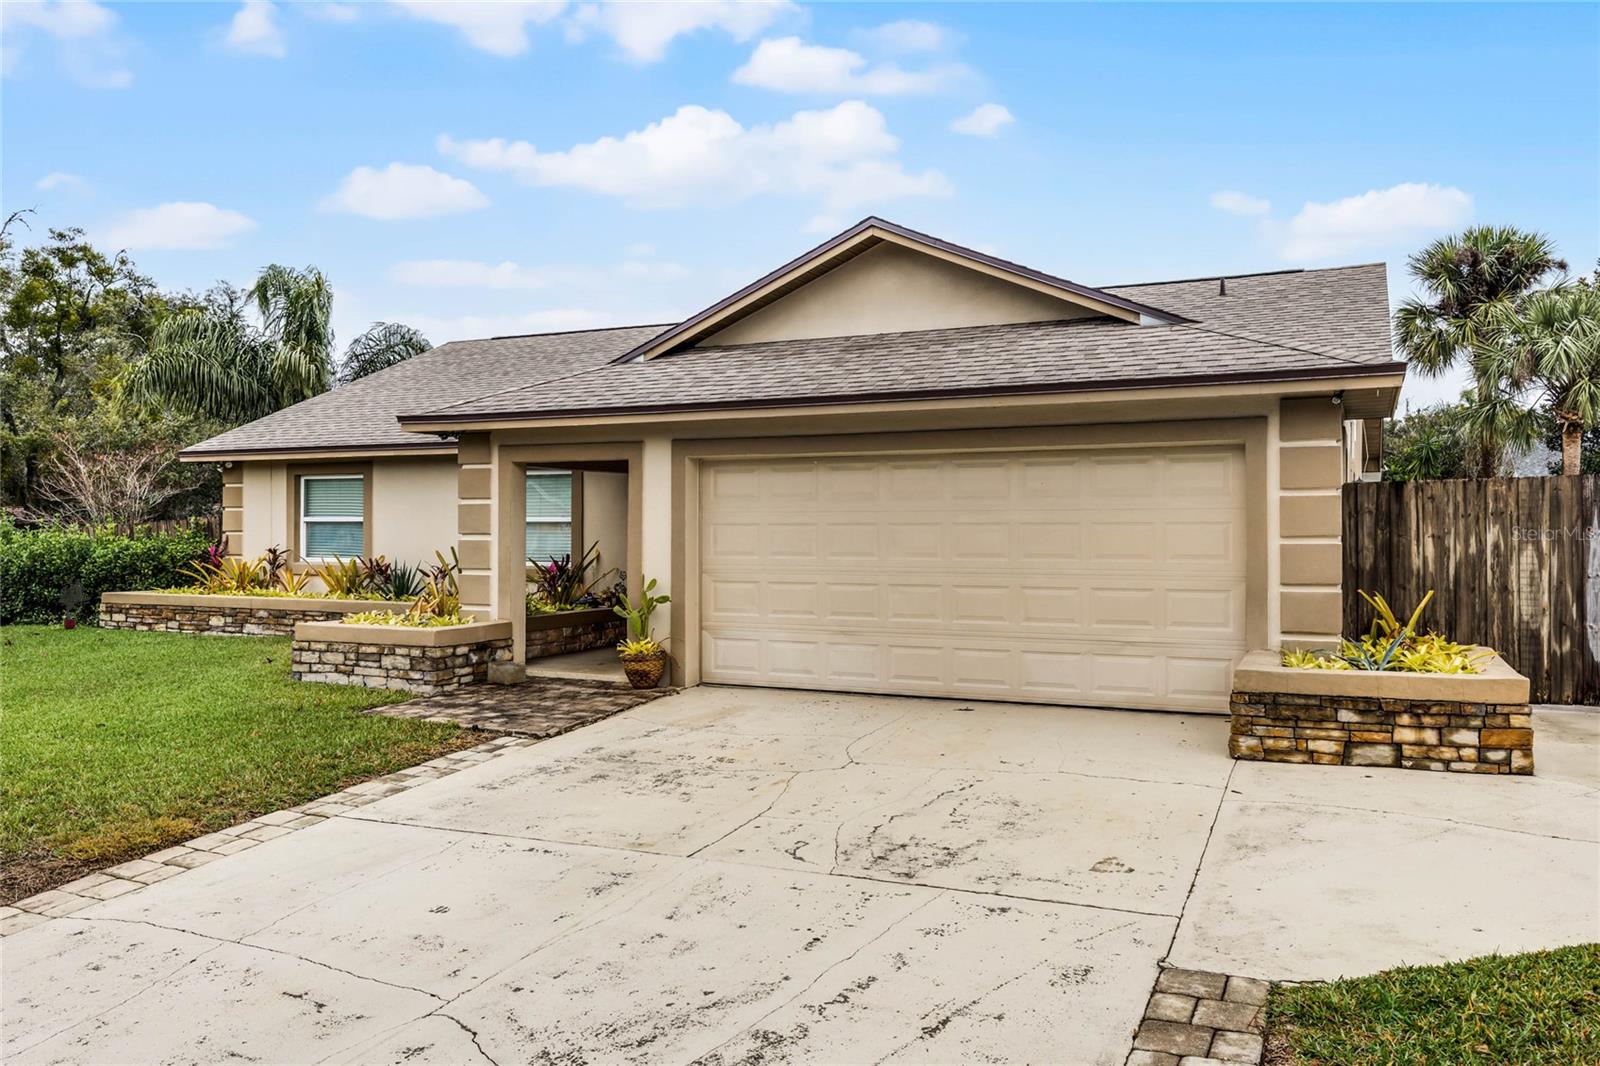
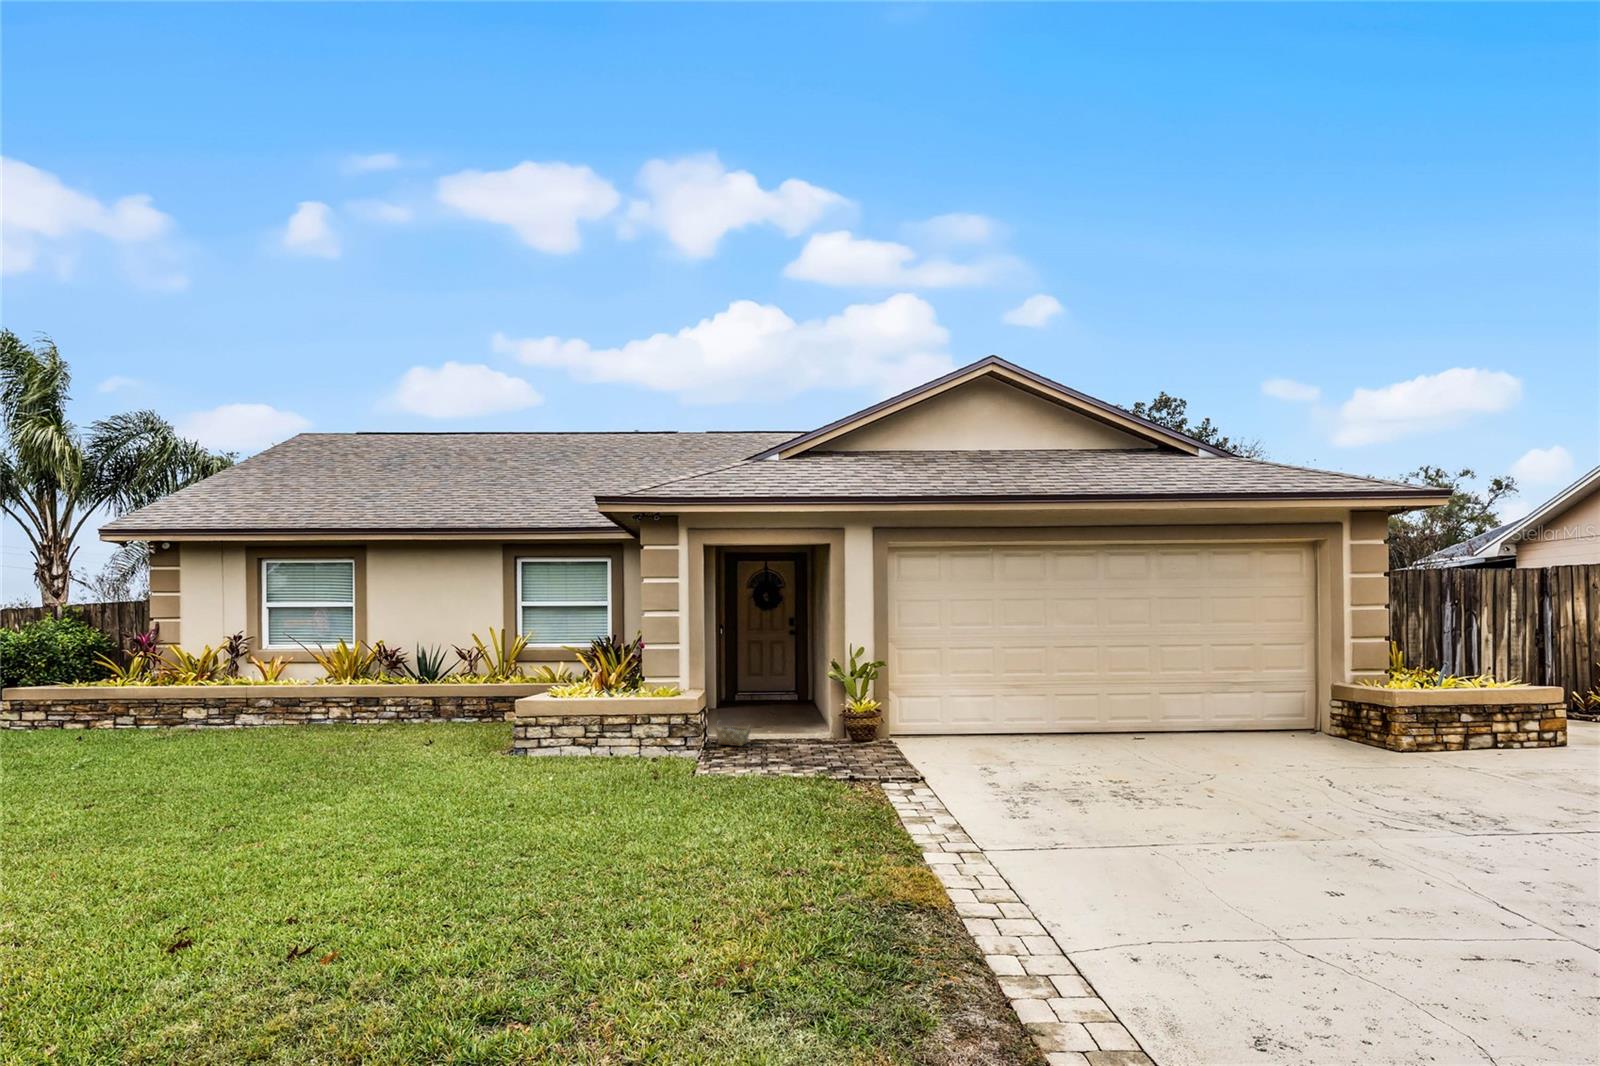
potted tree: present [59,579,90,629] -> none [25,673,72,731]

